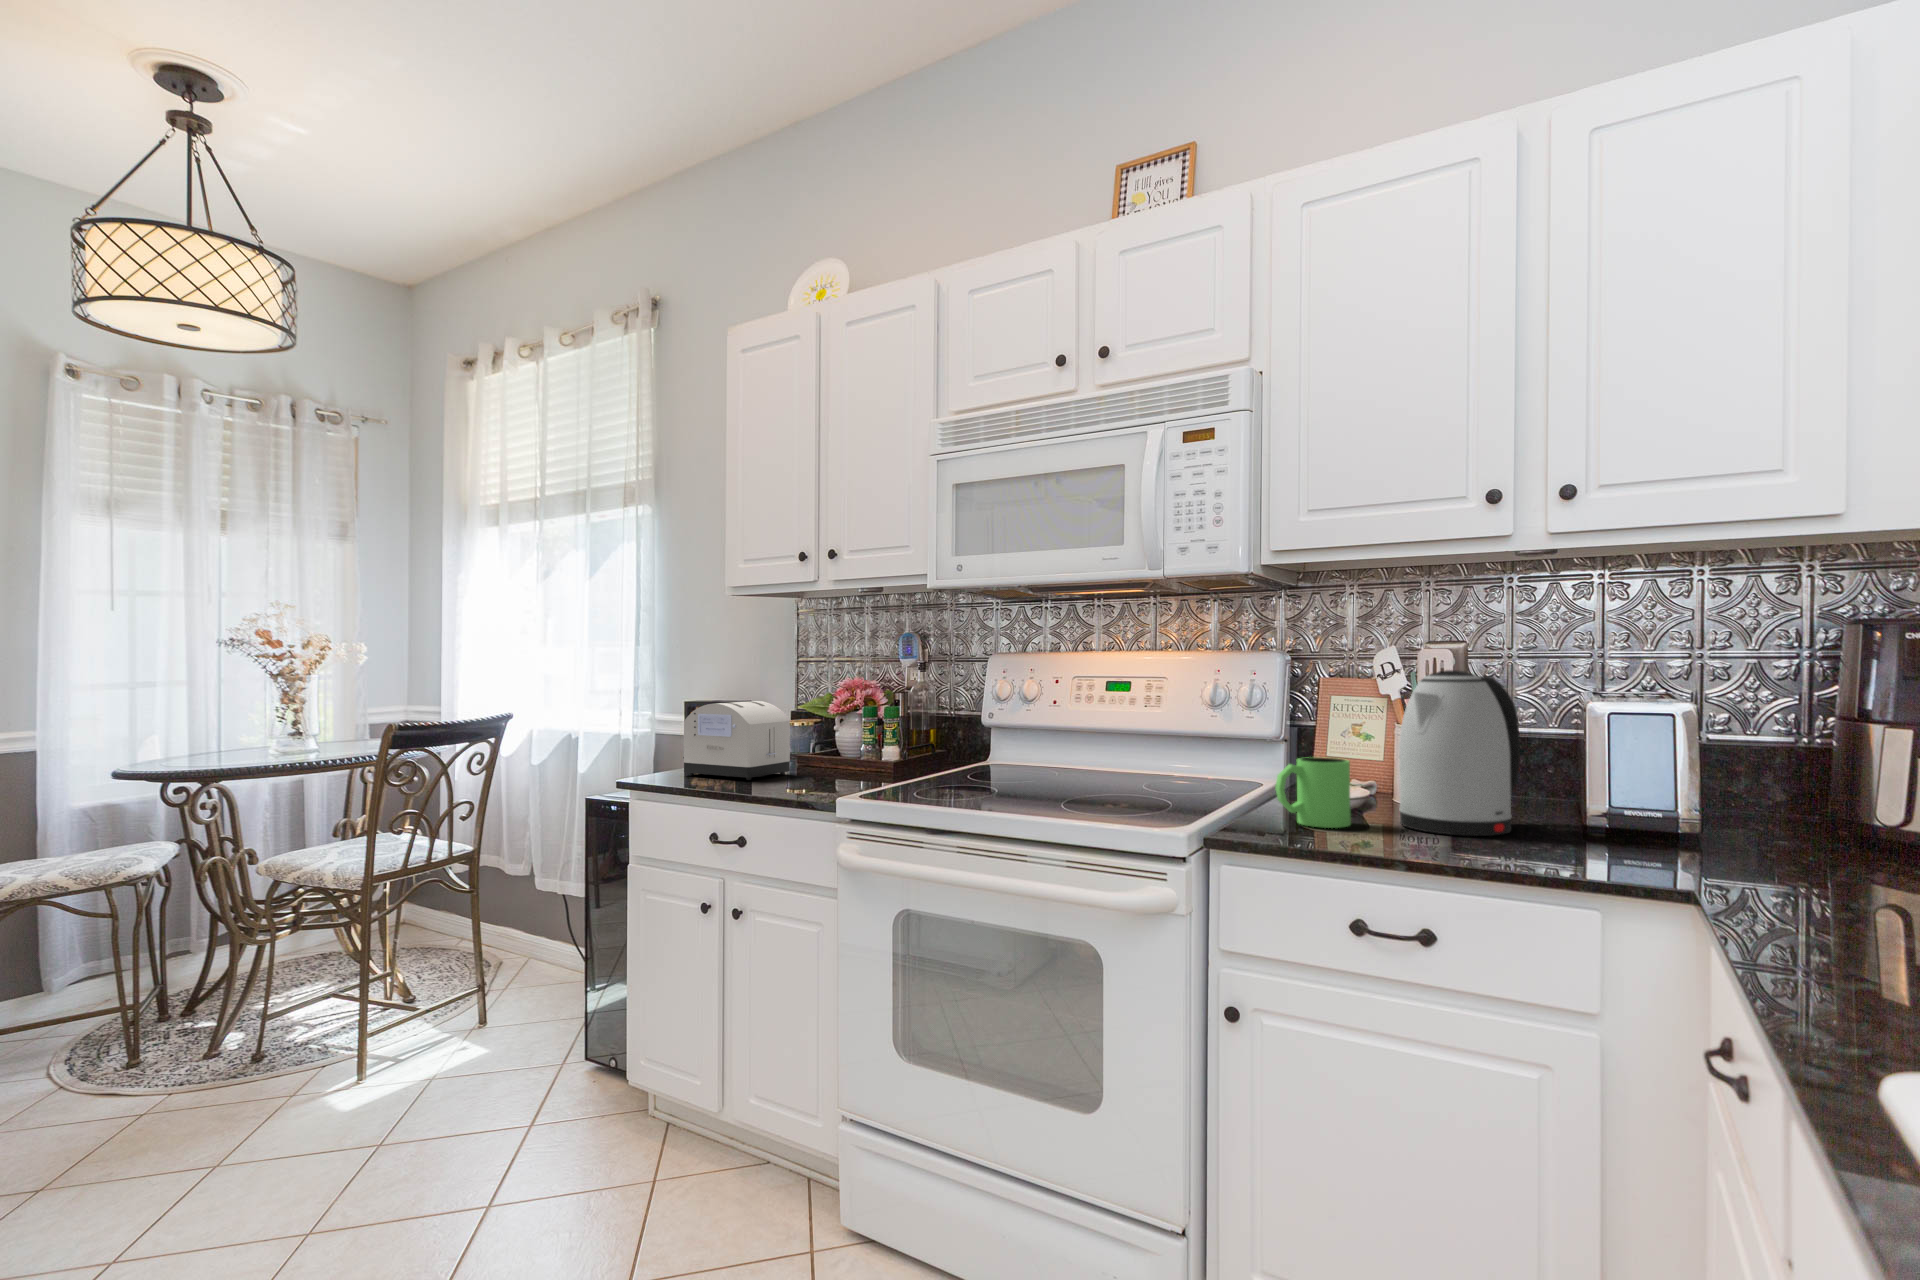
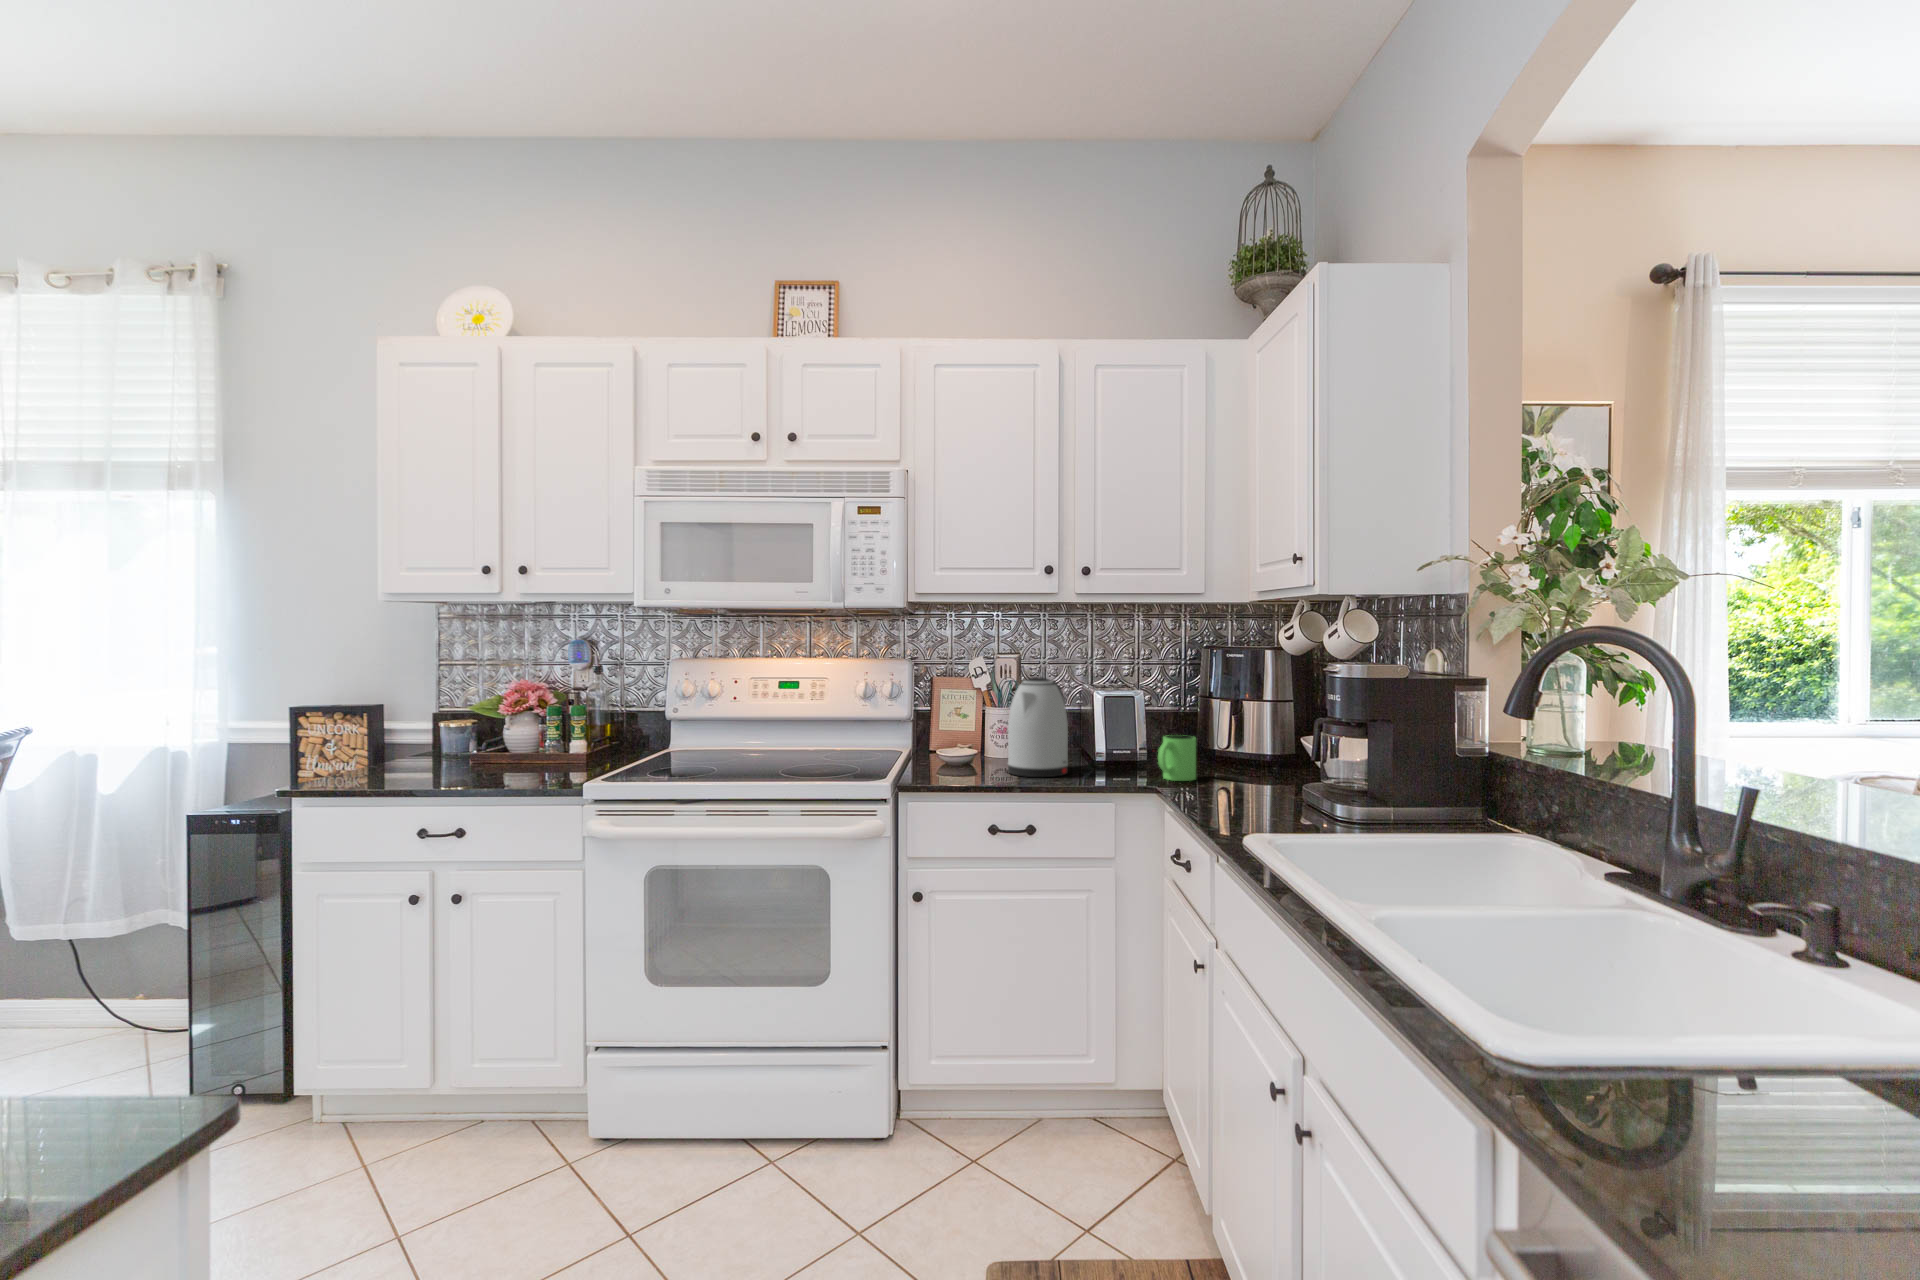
toaster: present [683,701,790,780] -> none [377,709,495,785]
mug: present [1275,757,1351,828] -> present [1158,735,1196,781]

